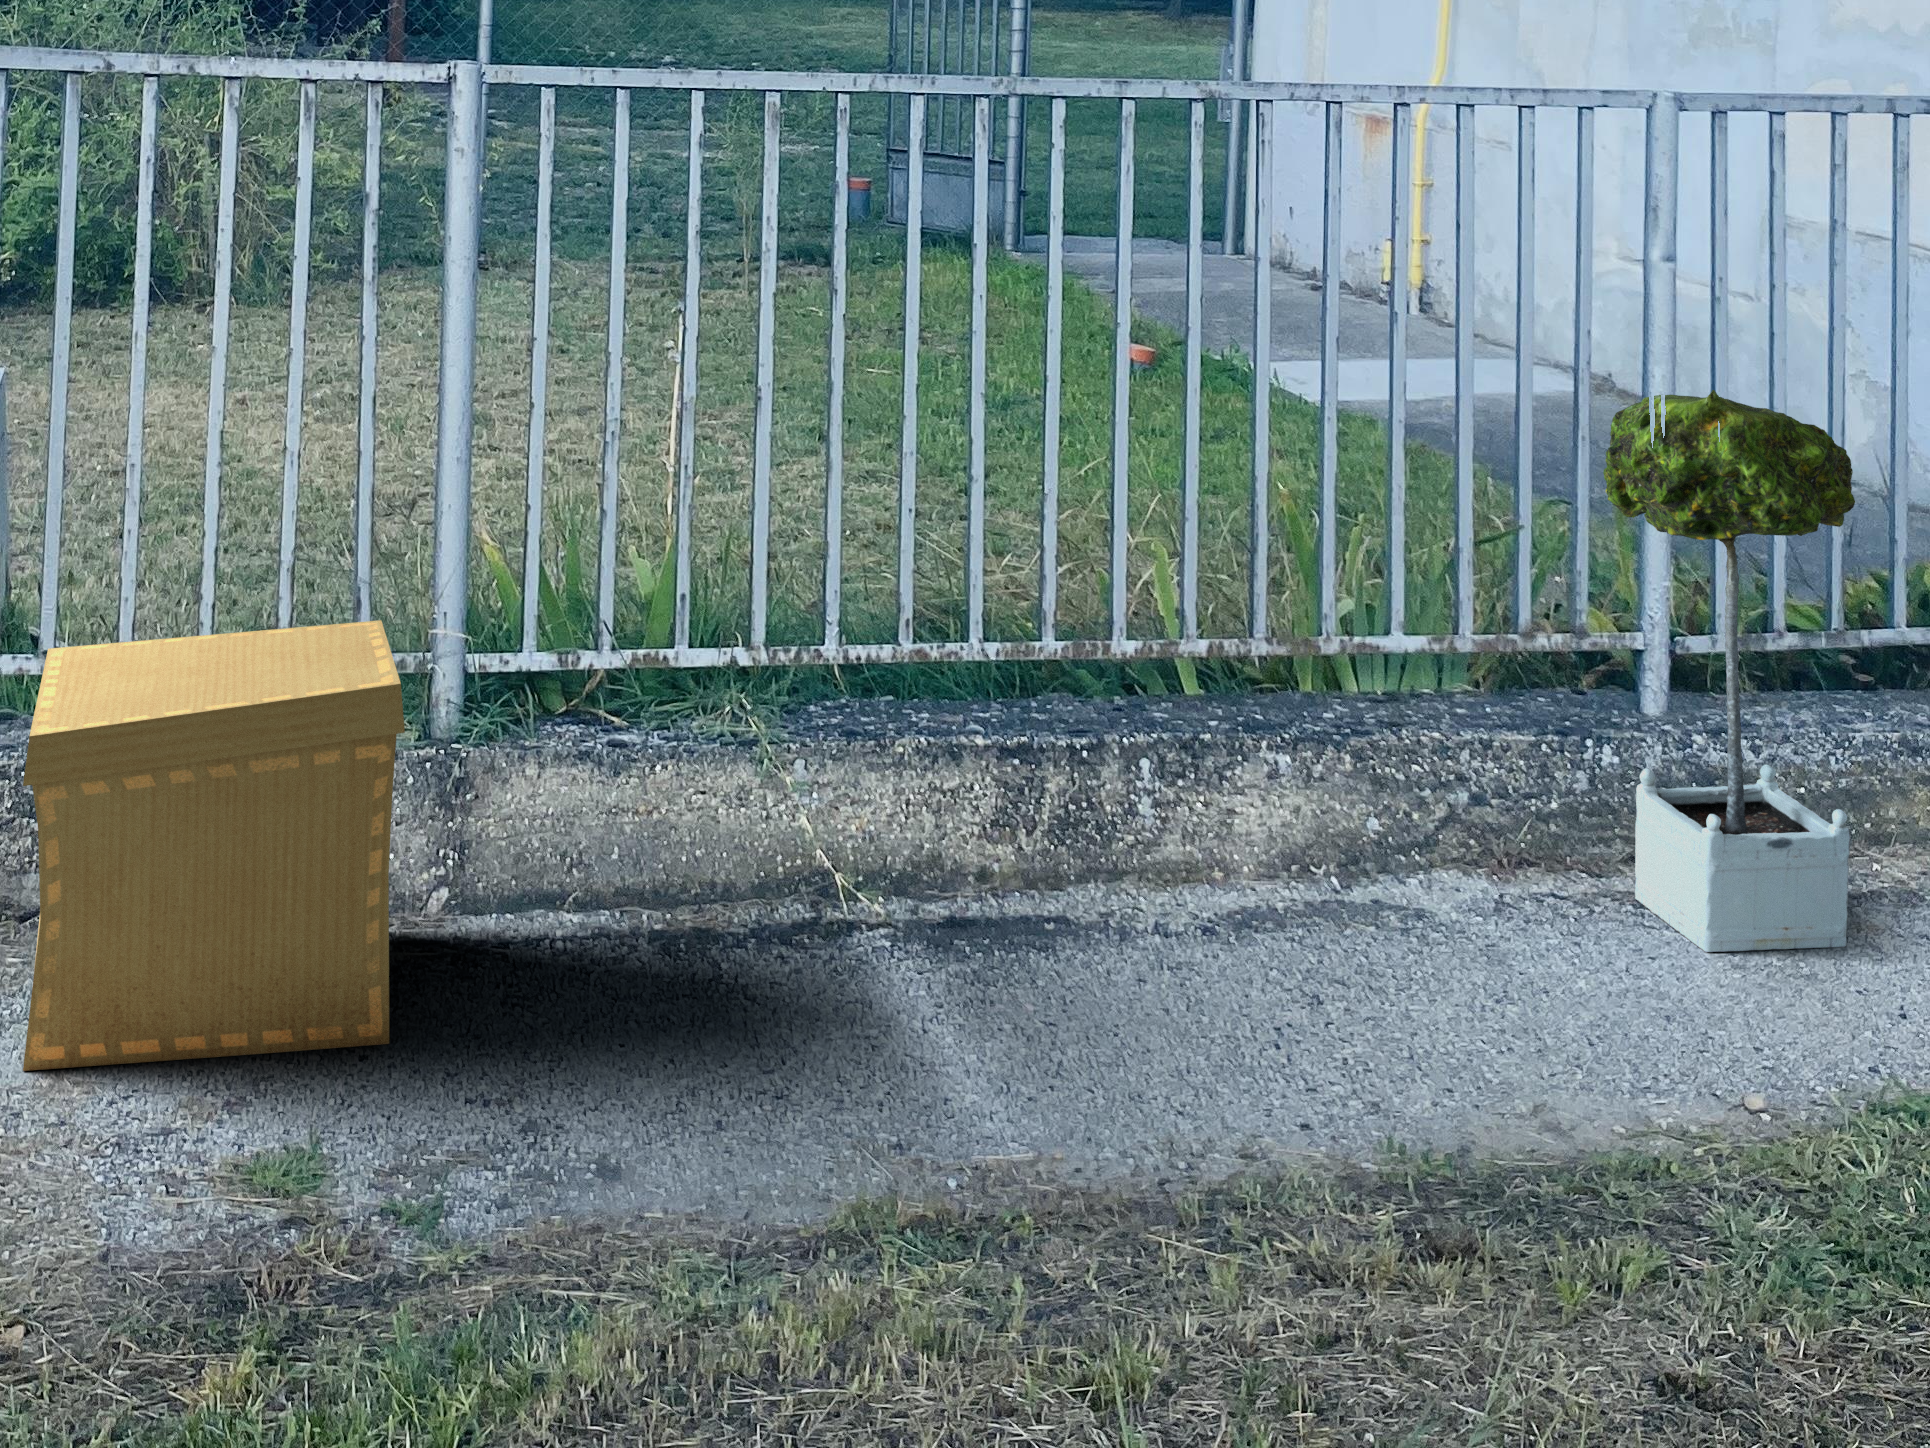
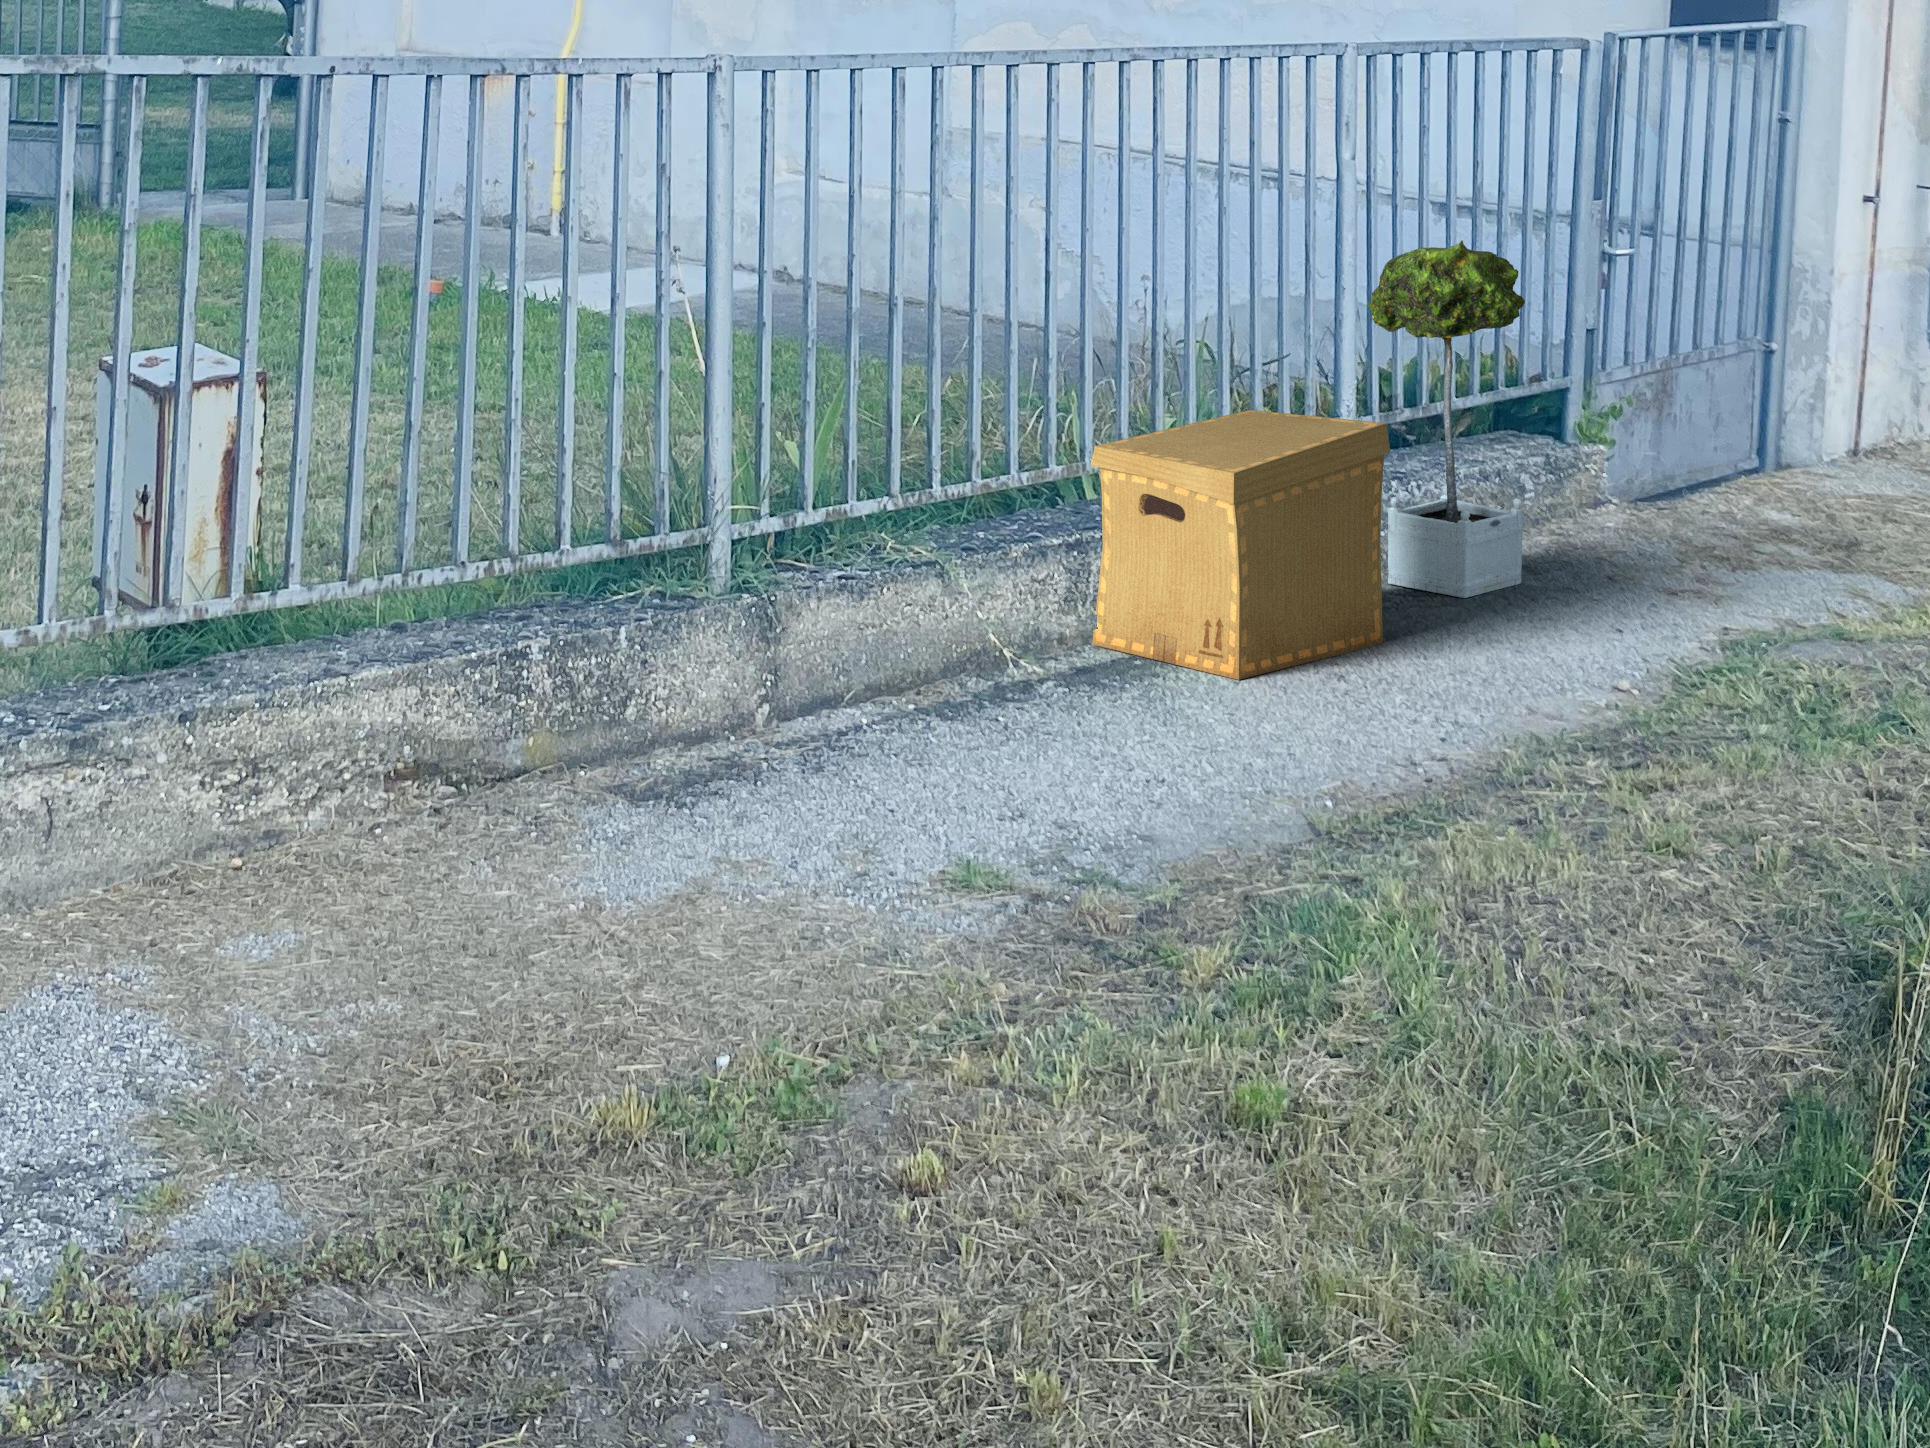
cardboard box: present [23,620,405,1071] -> present [1091,410,1390,680]

